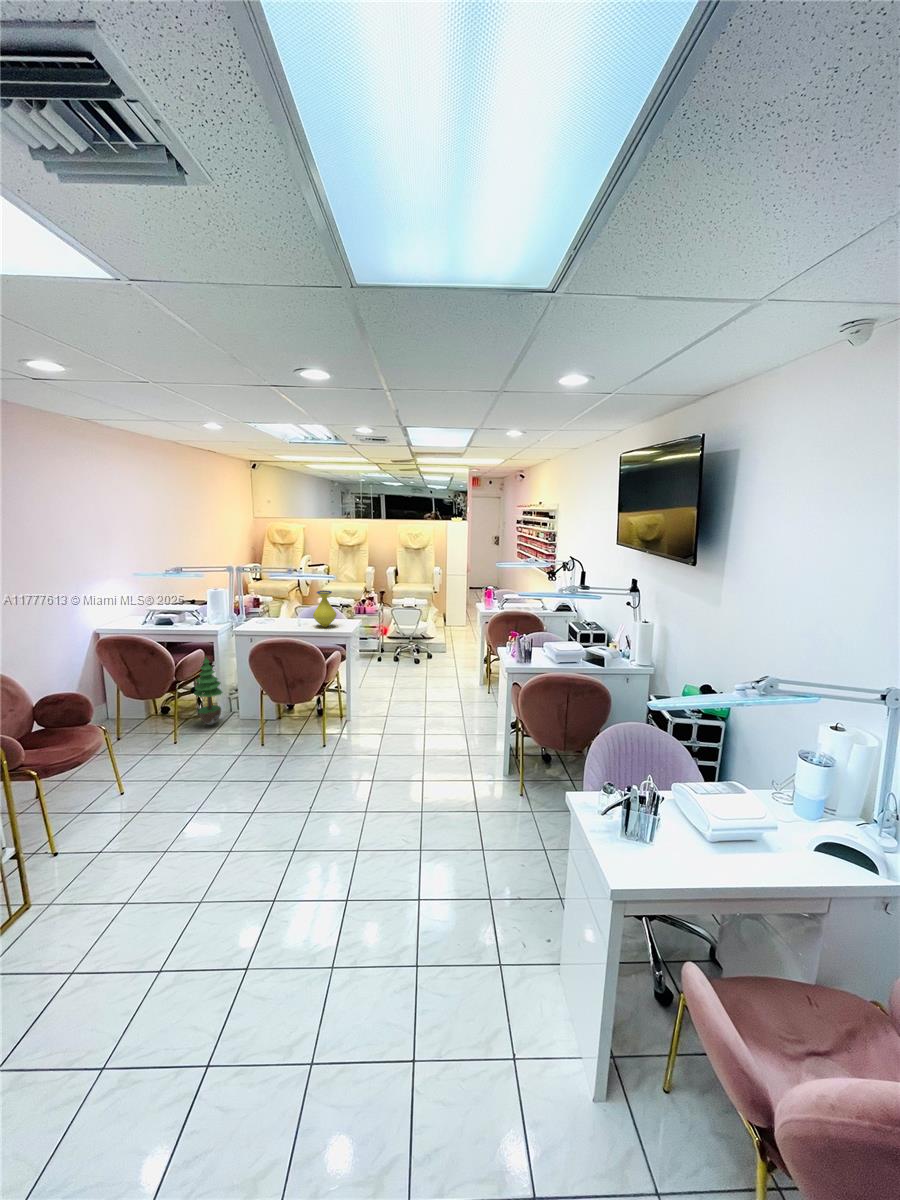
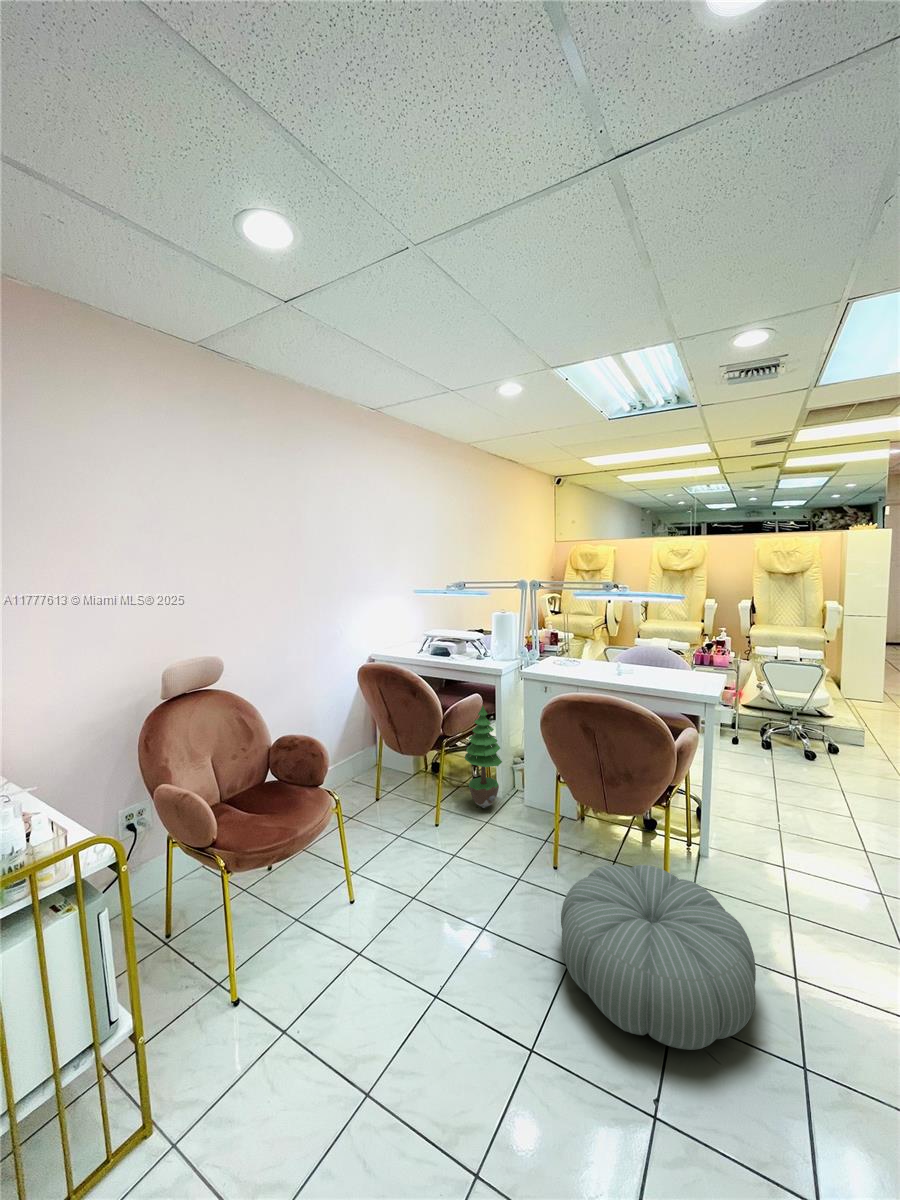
vase: present [313,591,337,627] -> none [646,618,688,681]
pouf: none [266,723,356,789] -> present [561,865,756,1050]

